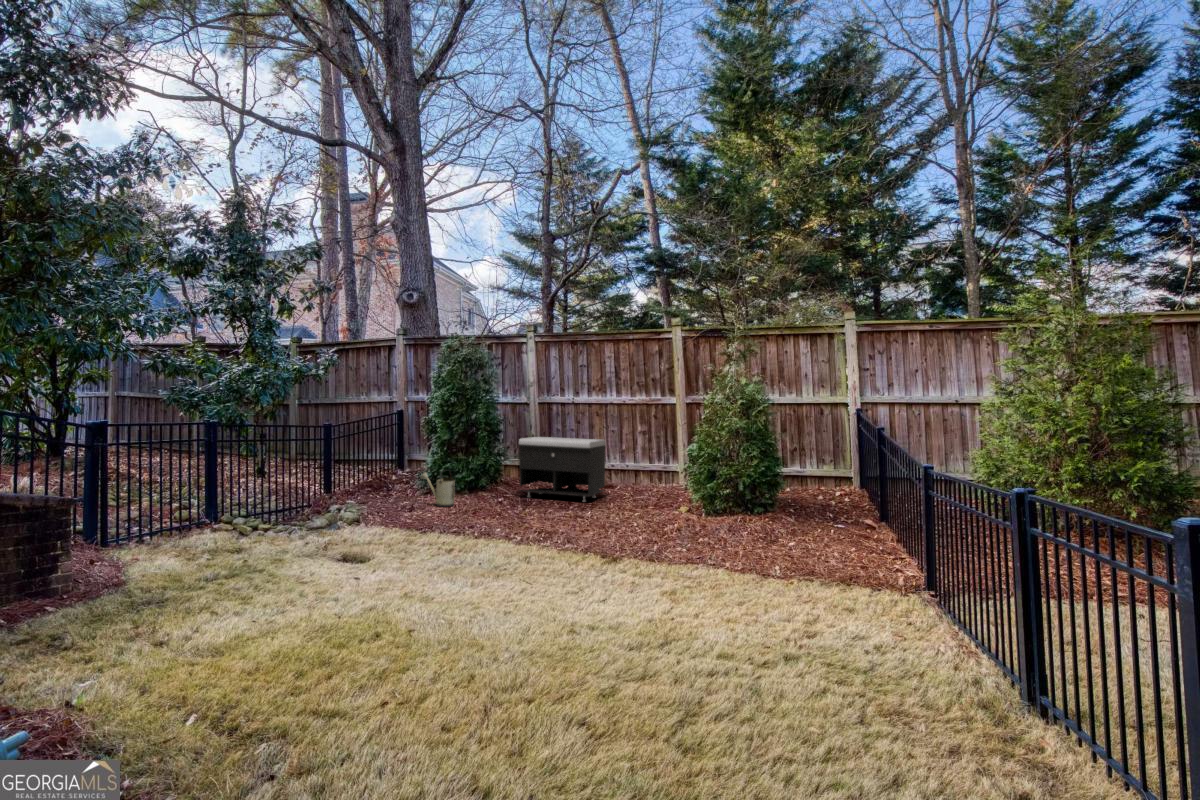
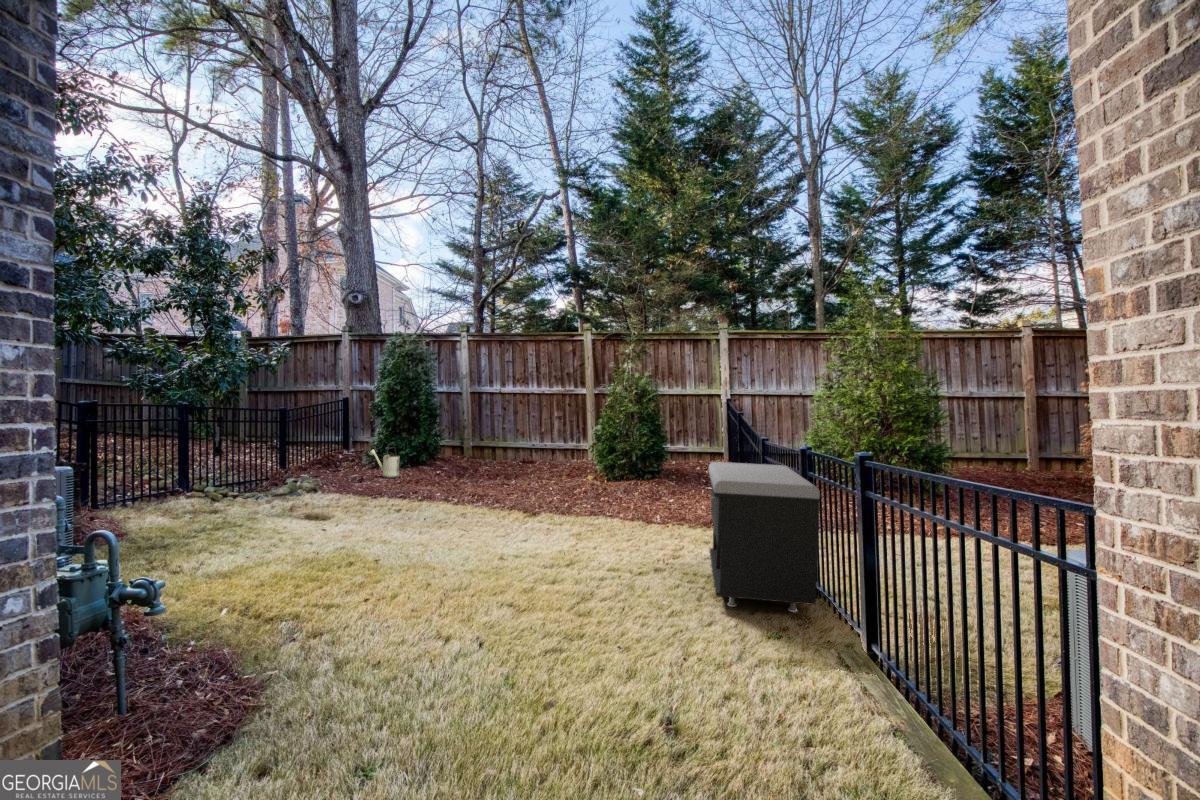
storage bench: present [519,437,606,502] -> present [709,462,820,613]

